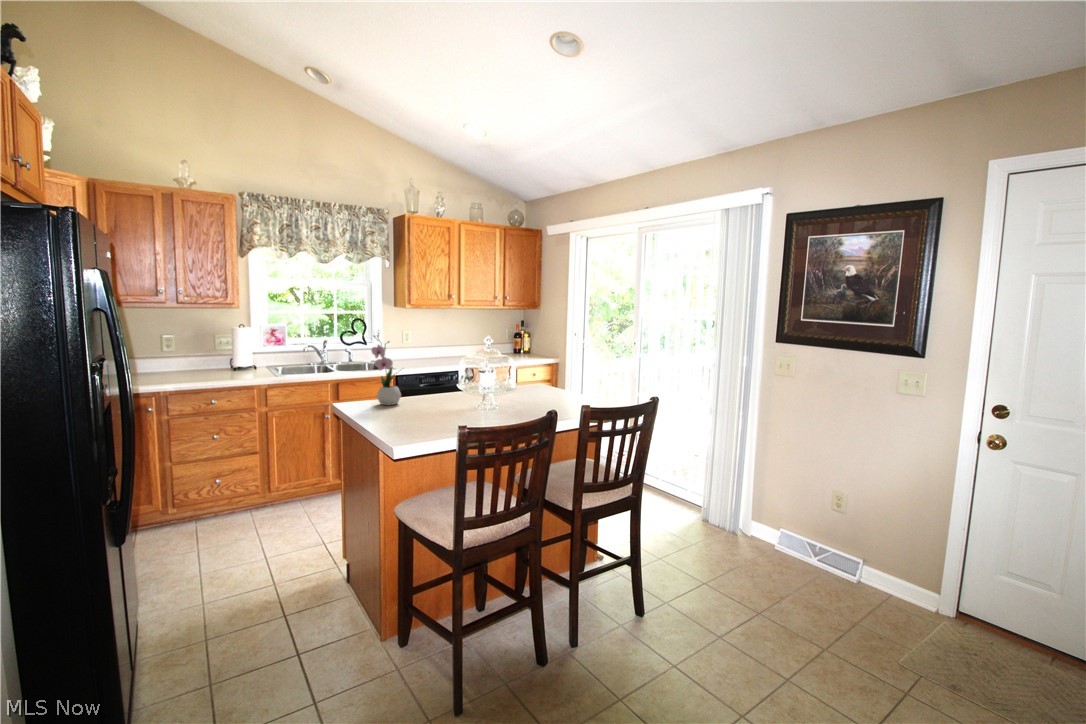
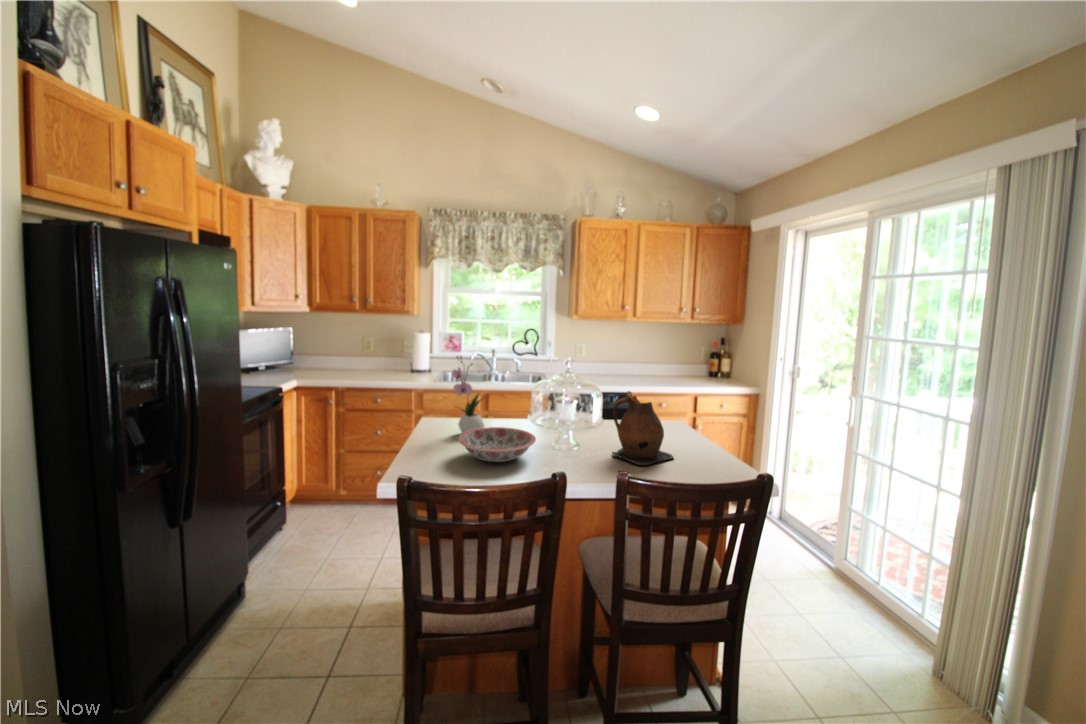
ceramic pitcher: none [513,353,557,405] -> present [612,391,673,465]
ceramic bowl: none [404,391,468,414] -> present [458,427,536,462]

